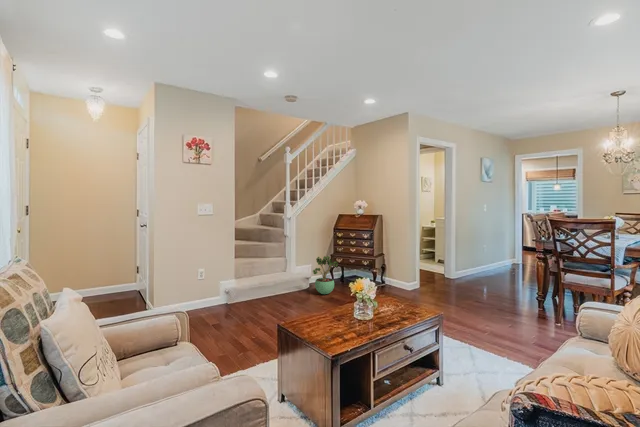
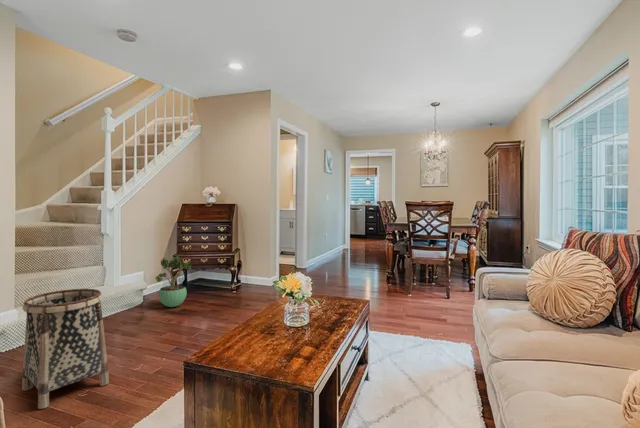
basket: none [223,274,265,343] -> present [22,289,109,409]

